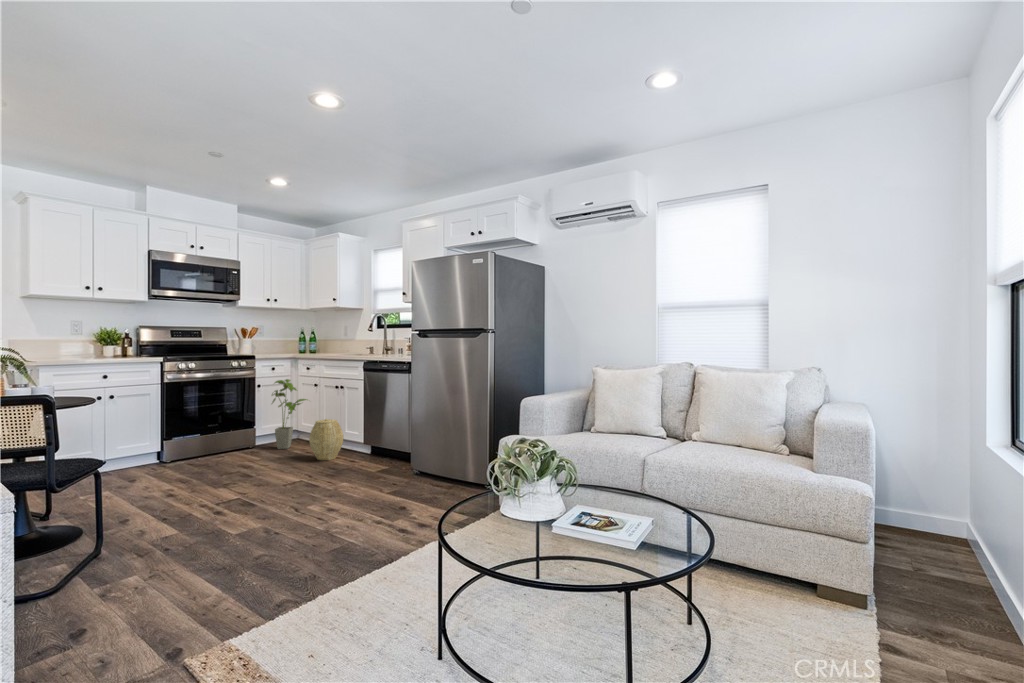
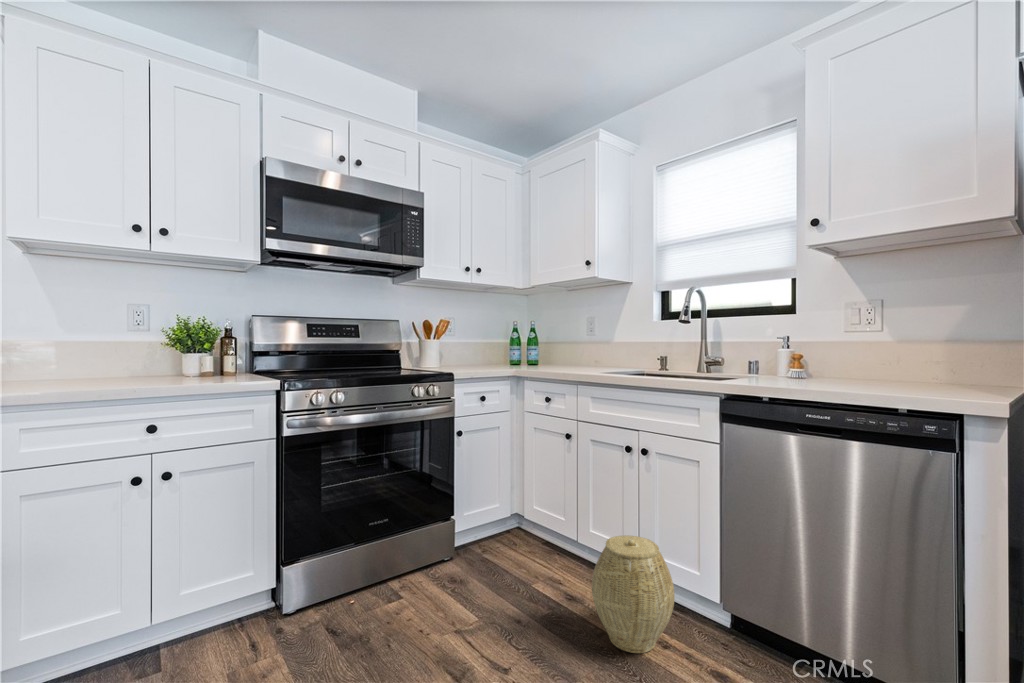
house plant: present [272,379,307,449] -> none [484,424,559,571]

